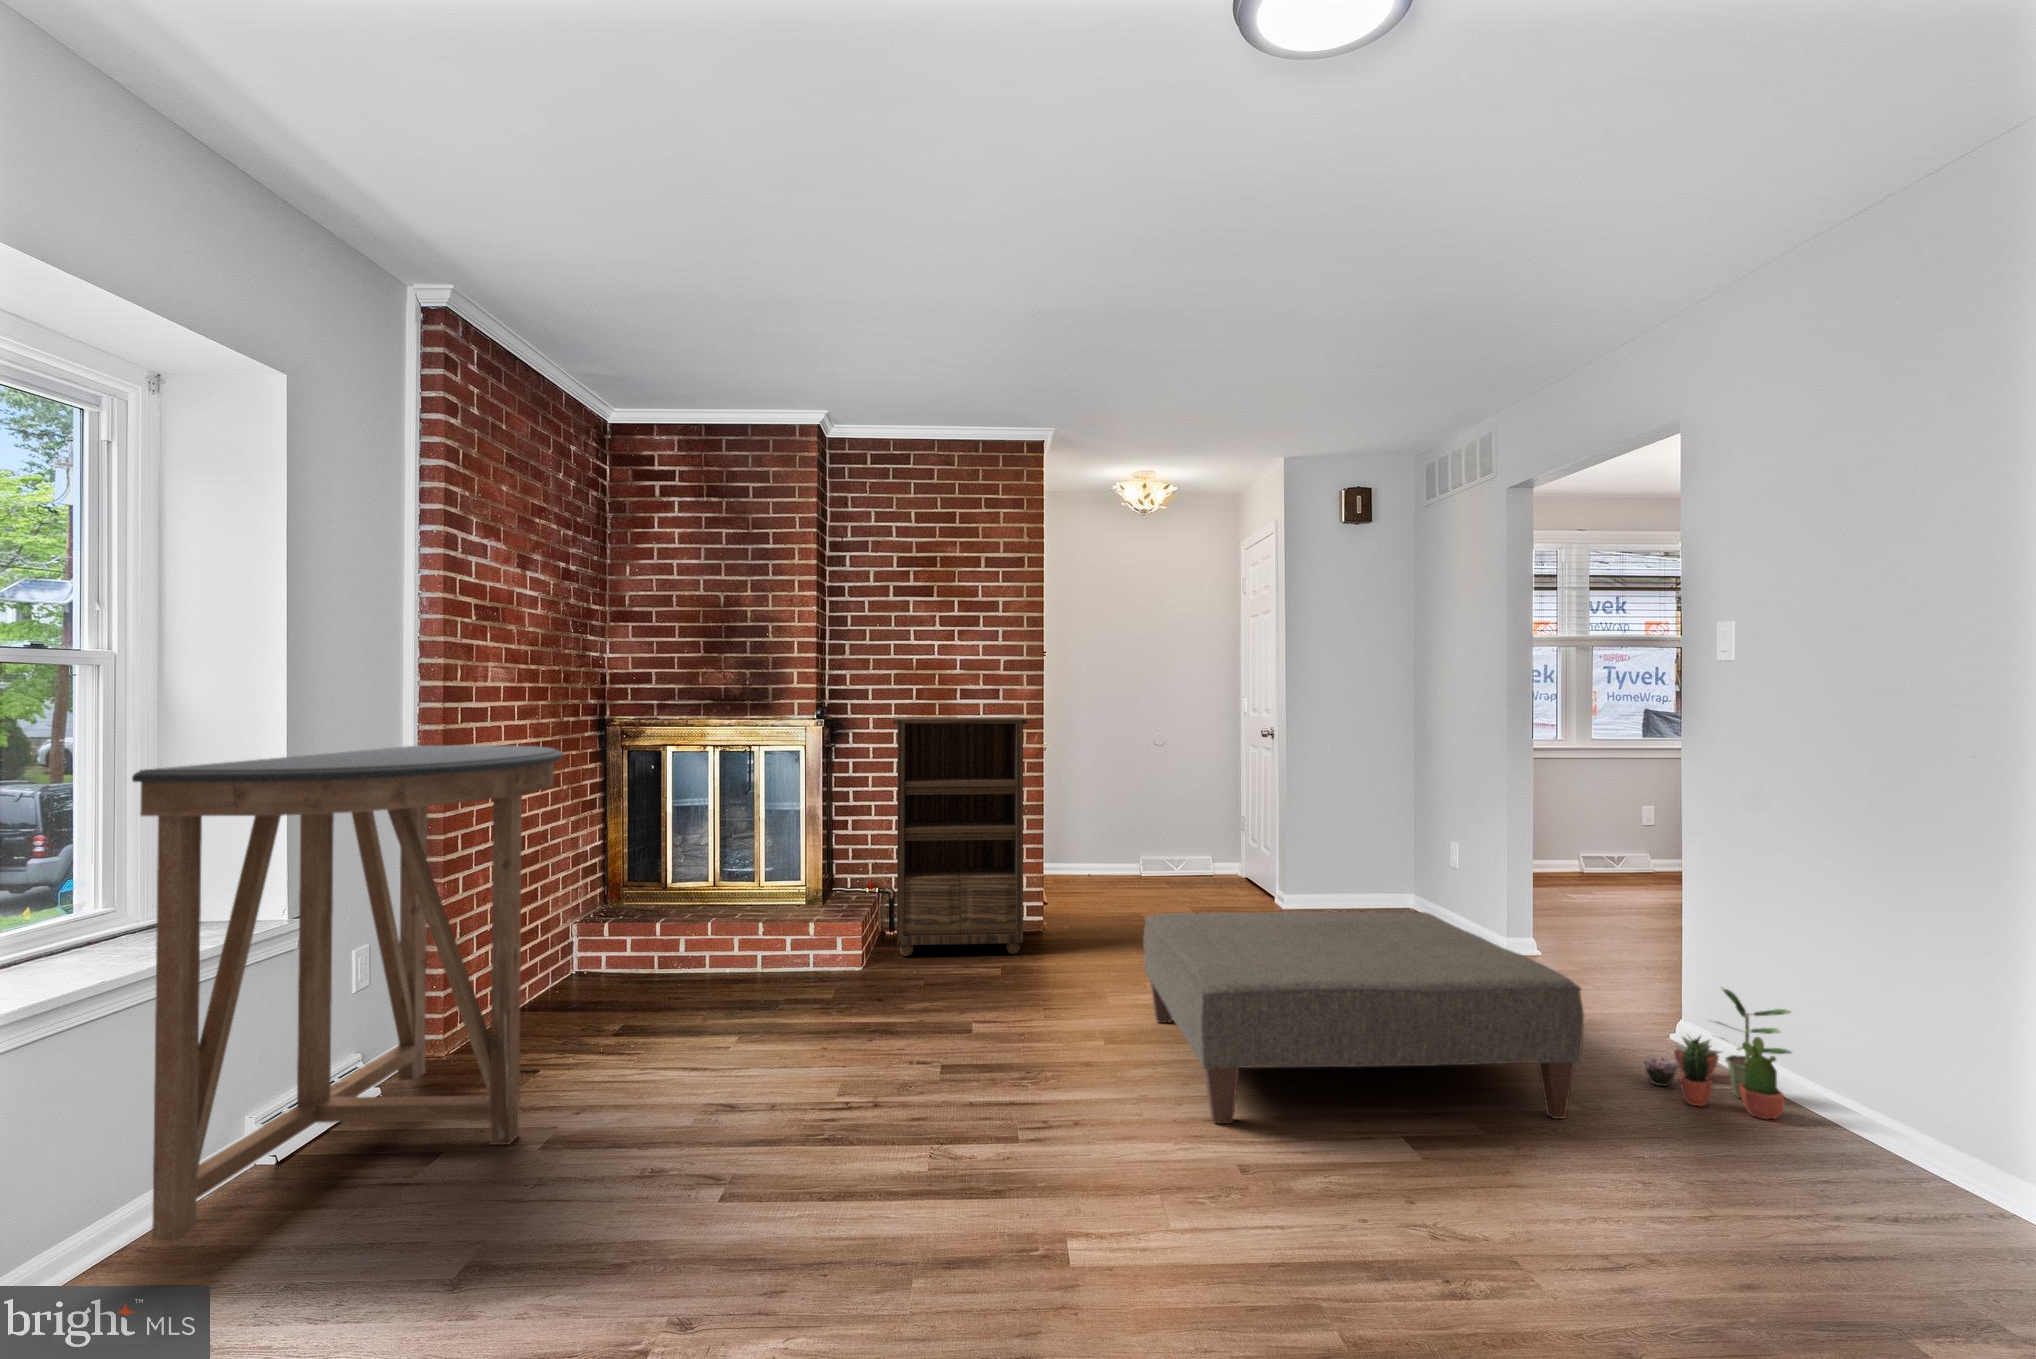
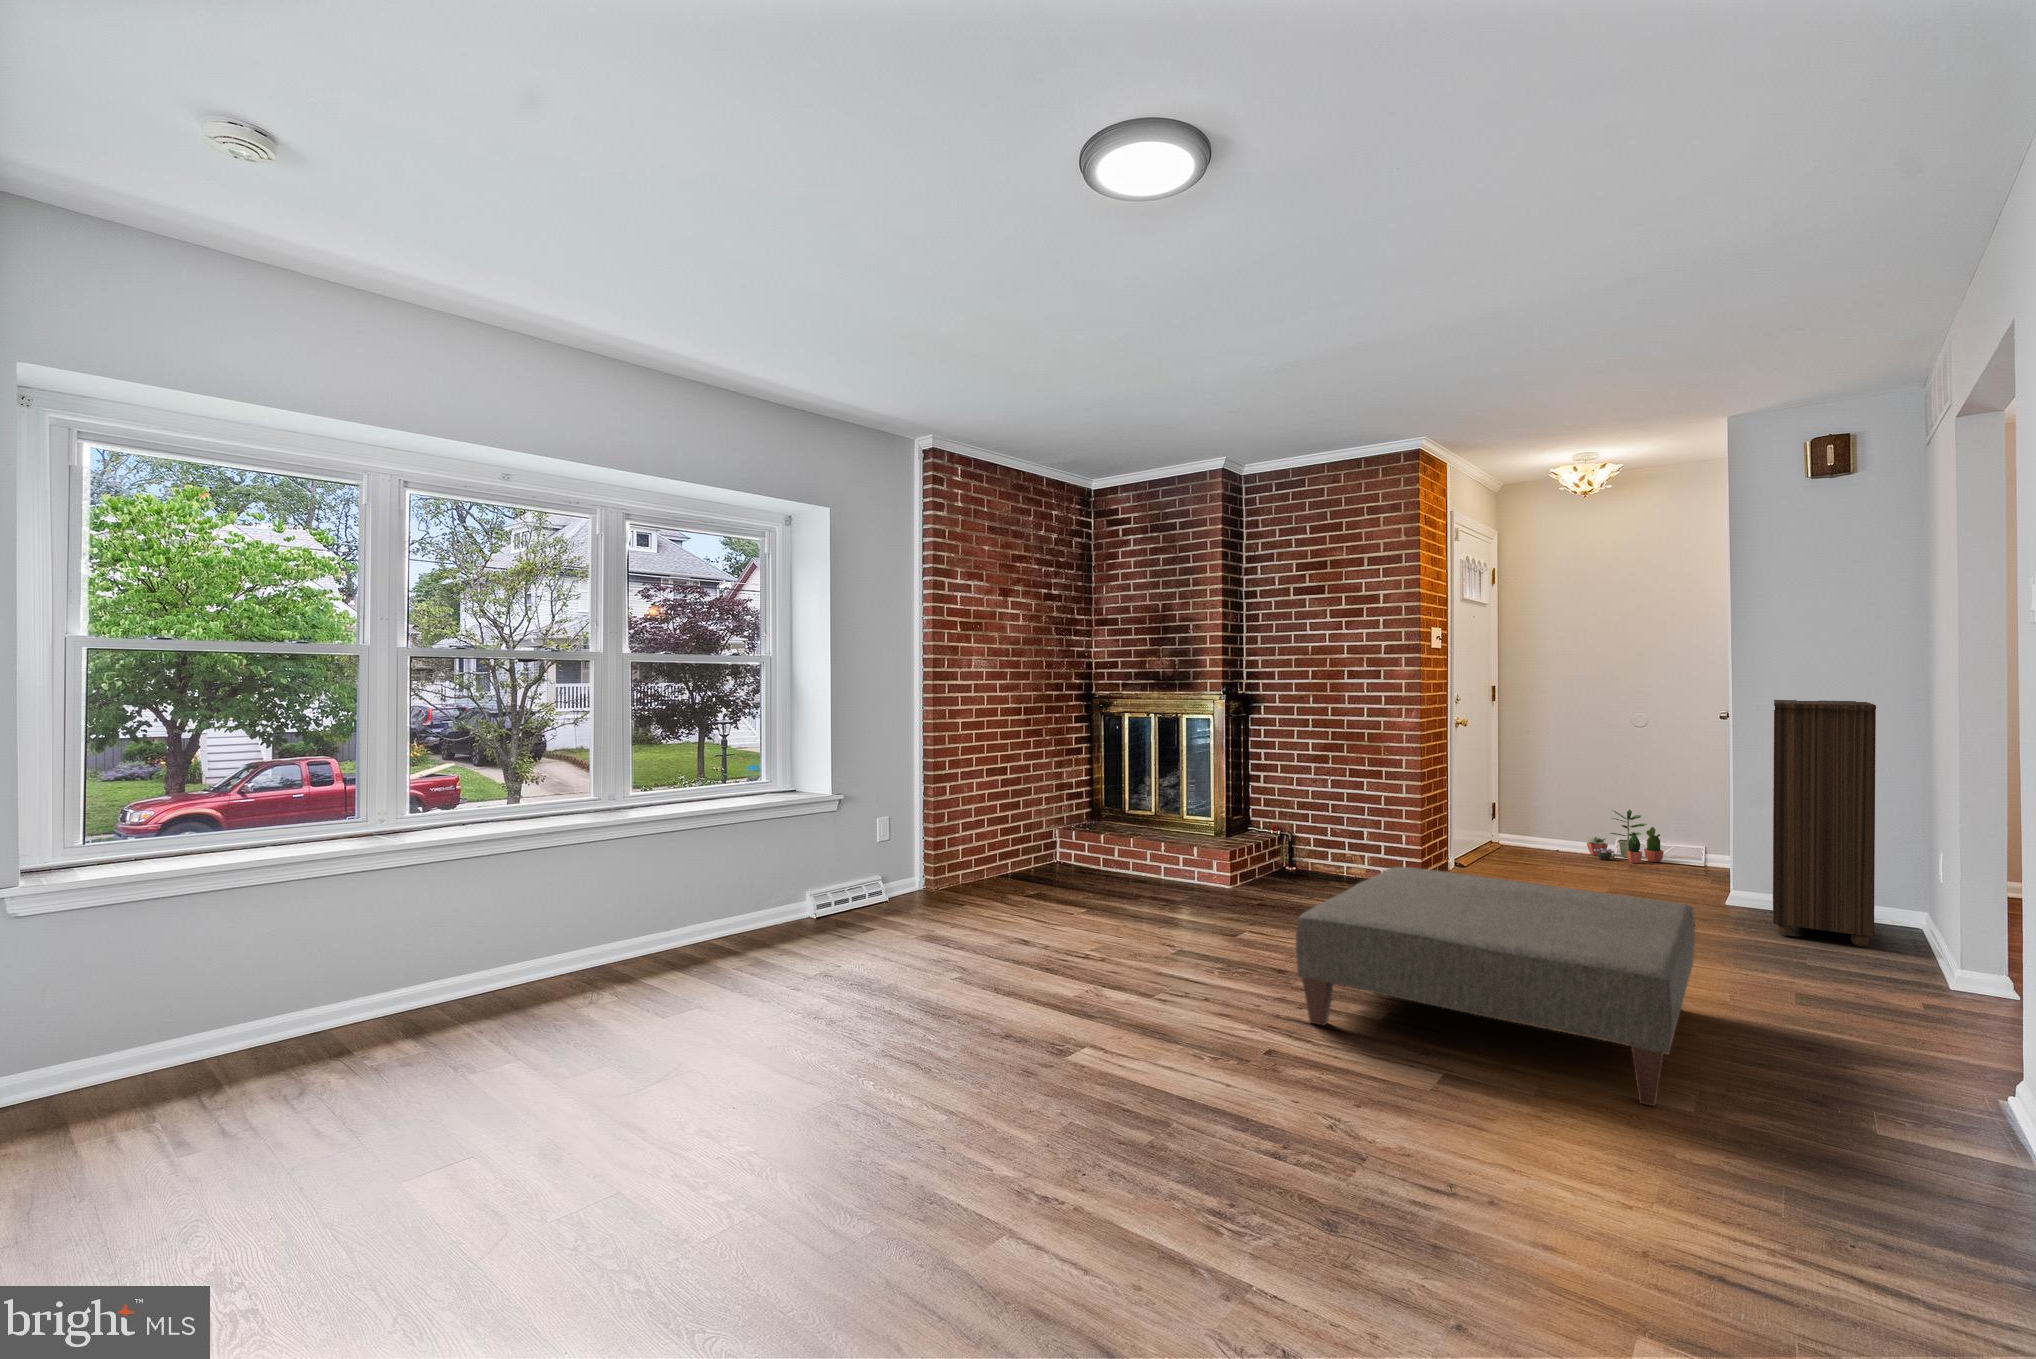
bookshelf: present [893,717,1027,956] -> present [1773,700,1876,946]
console table: present [132,745,563,1241] -> none [735,706,967,935]
potted plant: present [1643,987,1791,1119] -> present [1587,810,1664,863]

